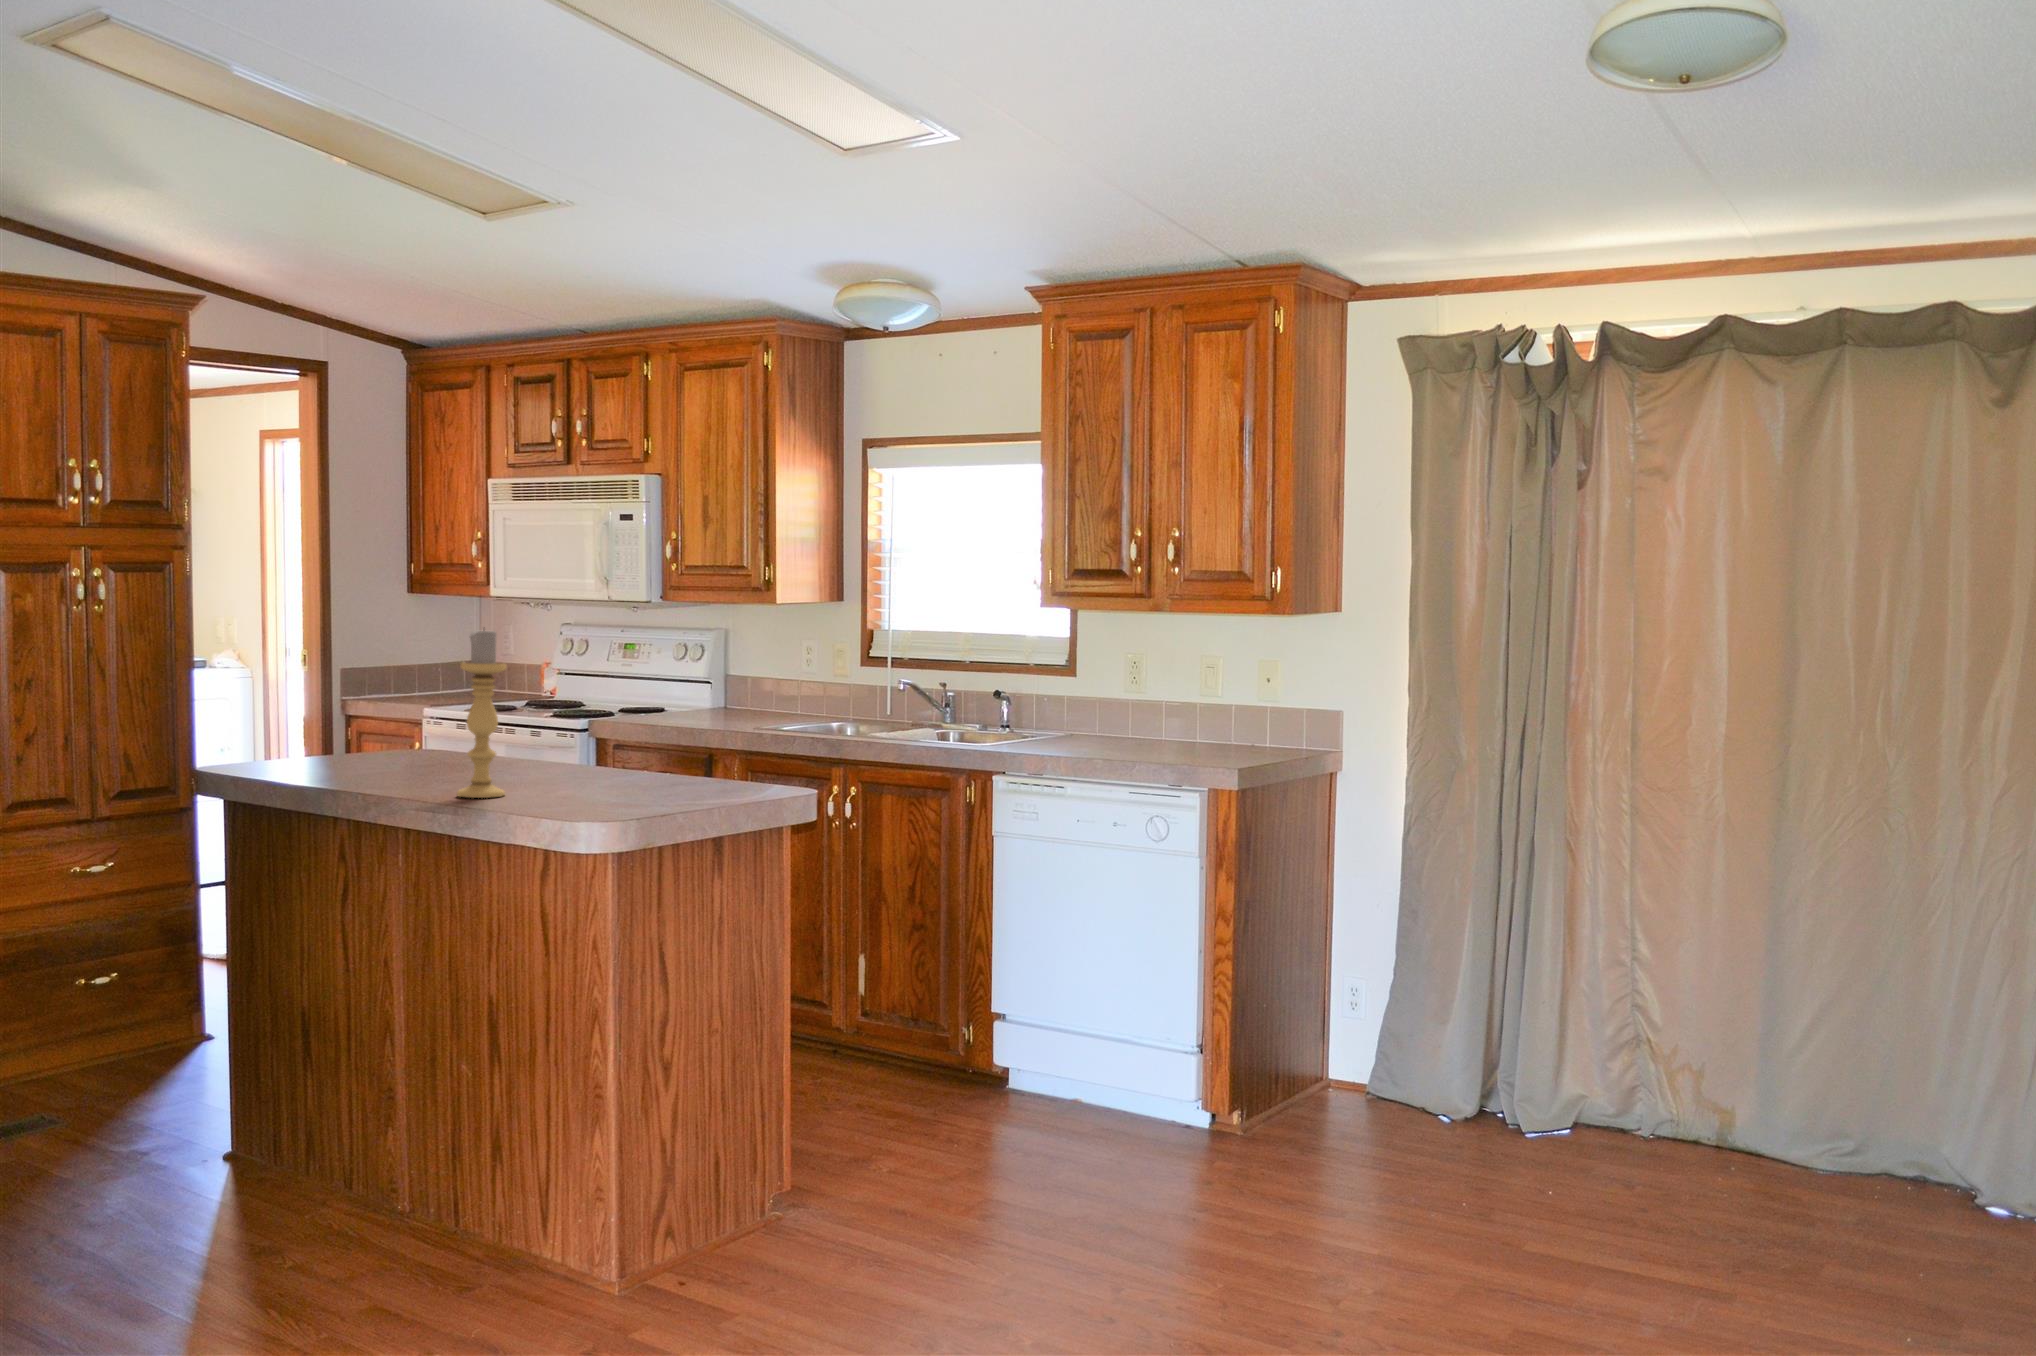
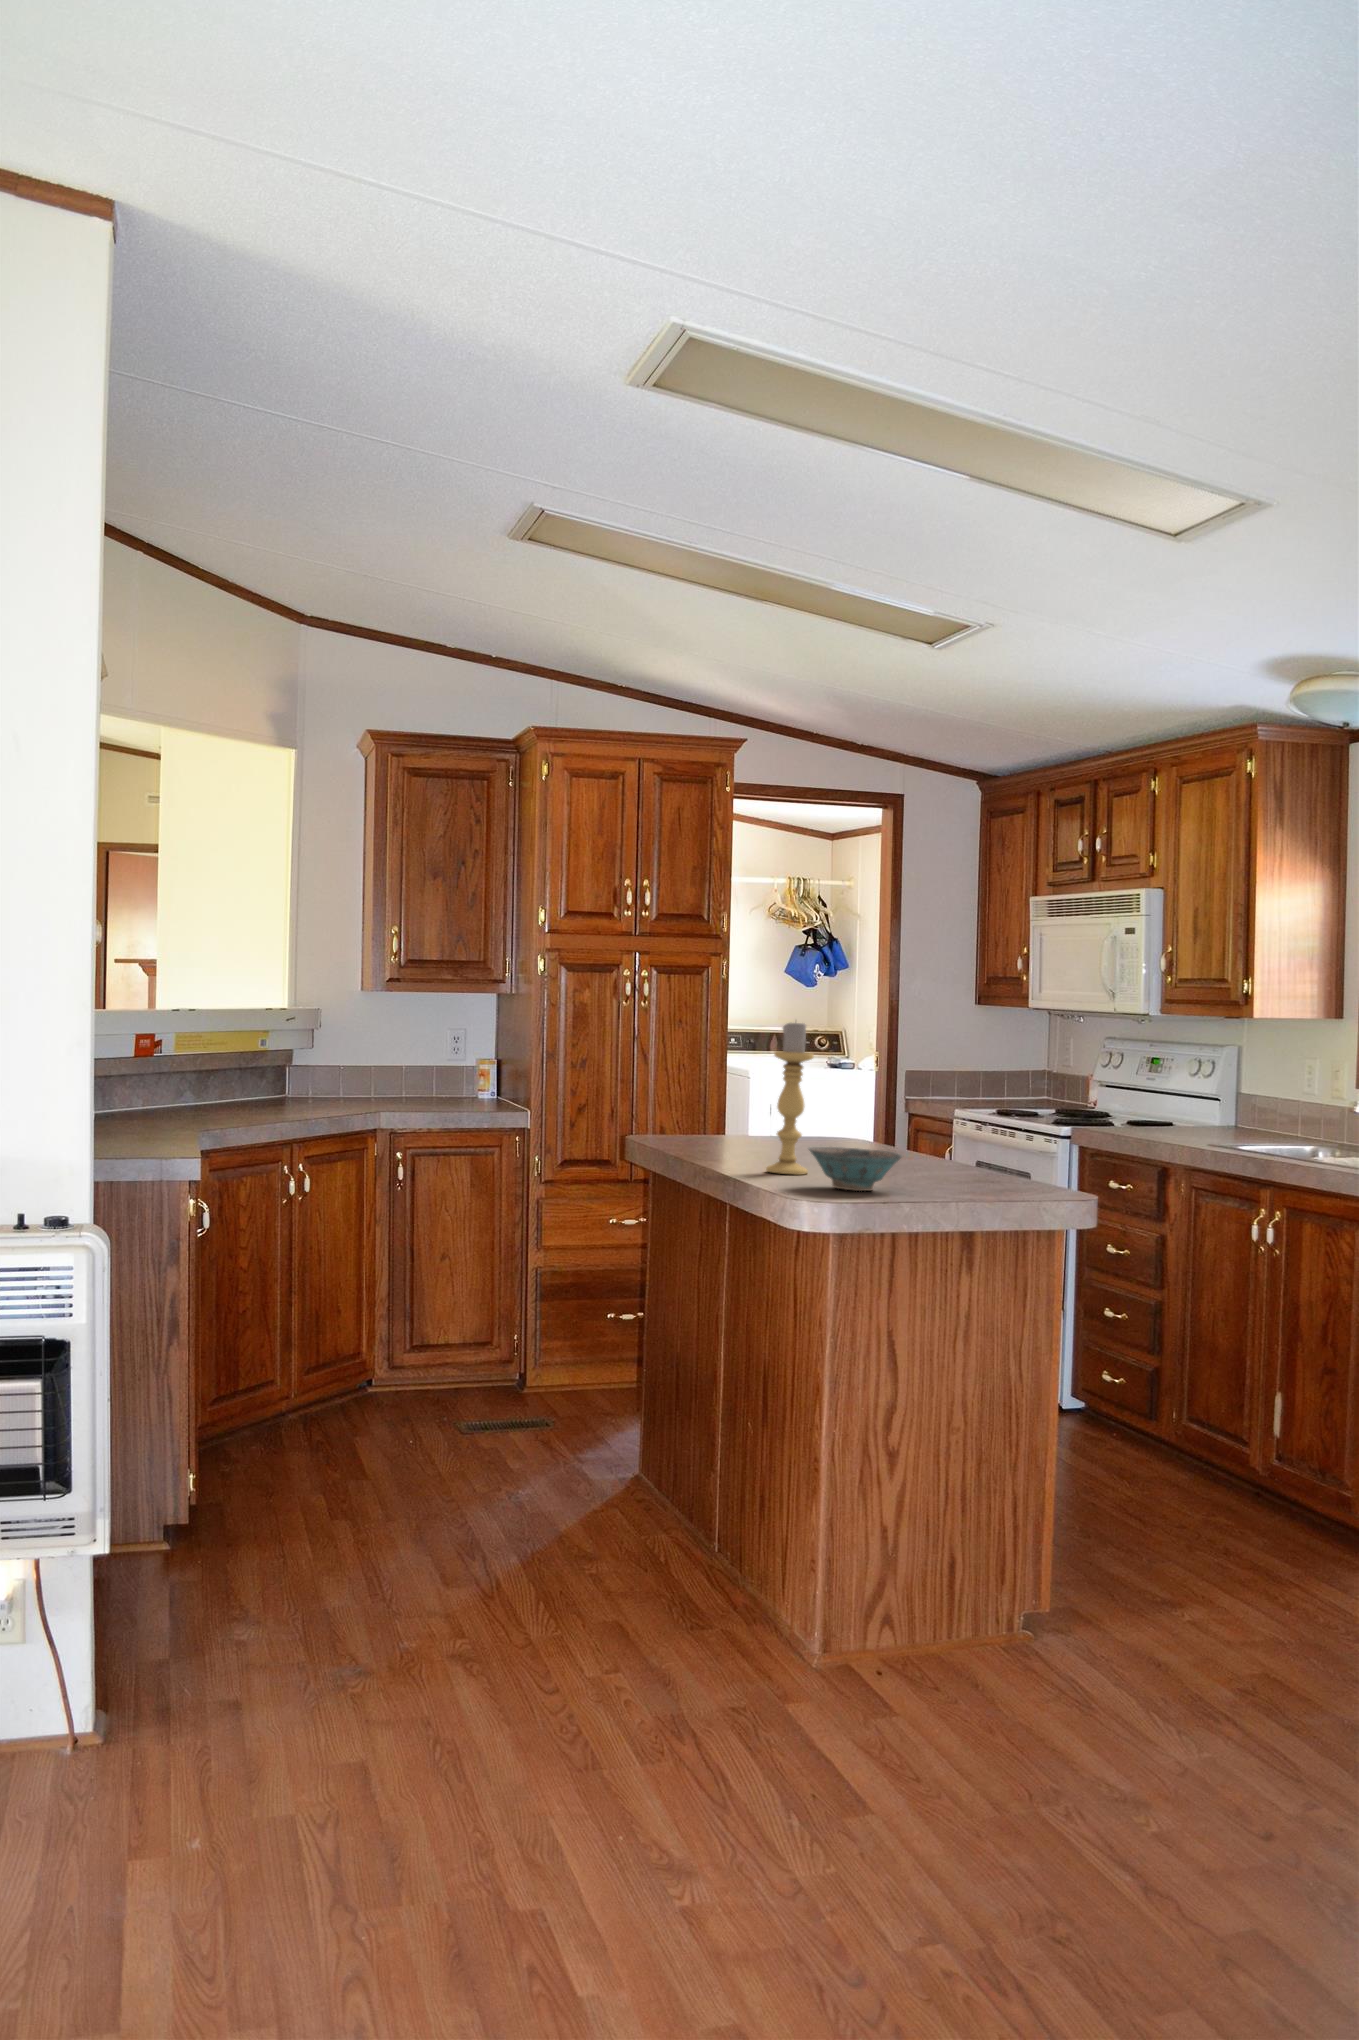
ceramic bowl: none [550,762,653,807] -> present [808,1147,902,1191]

